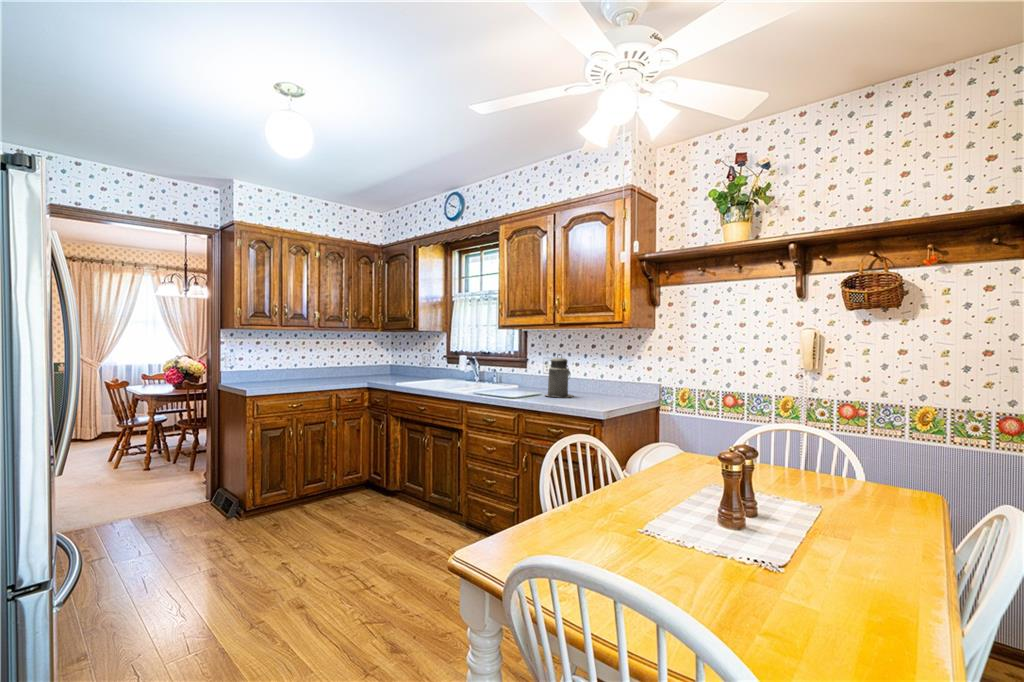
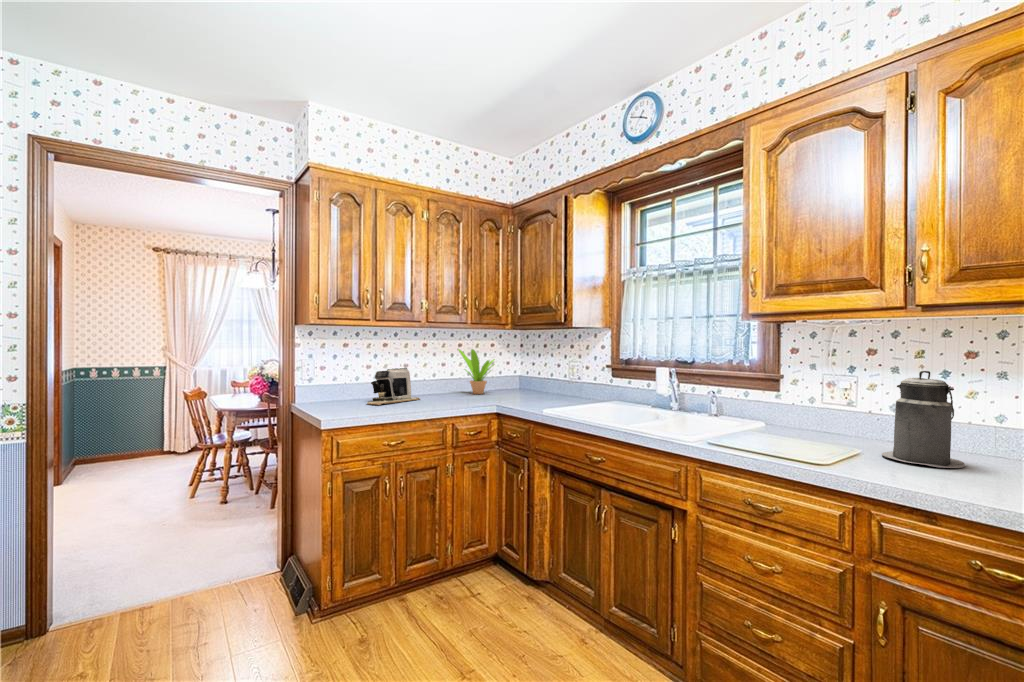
potted plant: none [342,346,371,378] -> present [458,349,495,394]
coffee maker: none [275,359,315,384] -> present [368,368,420,405]

